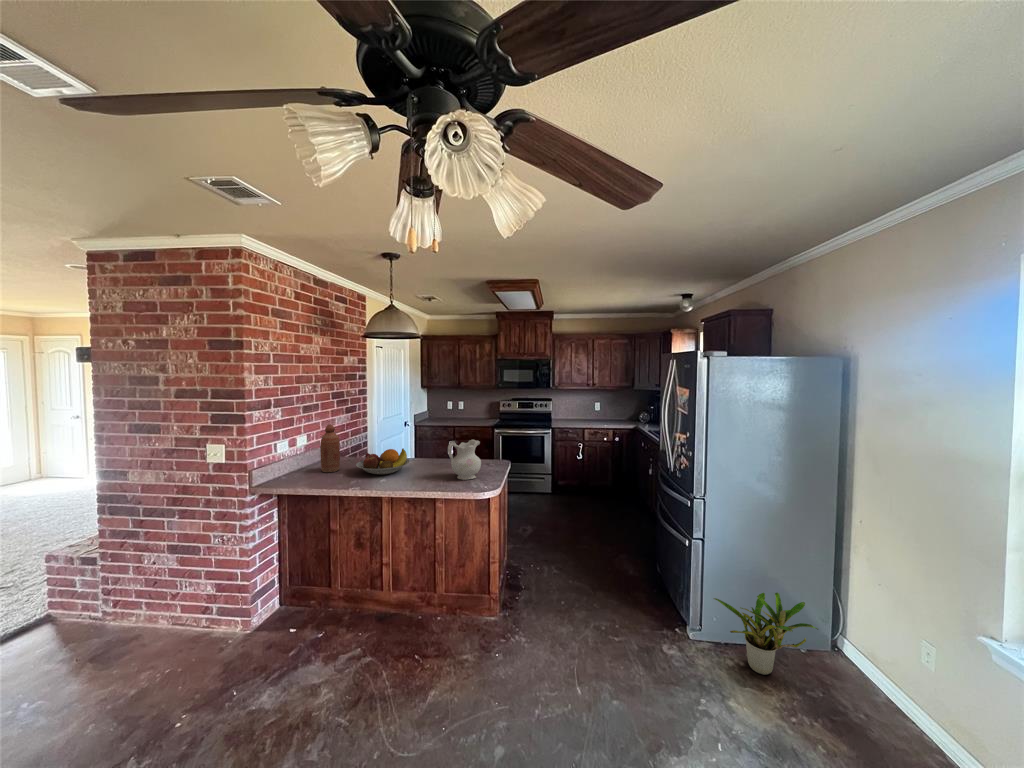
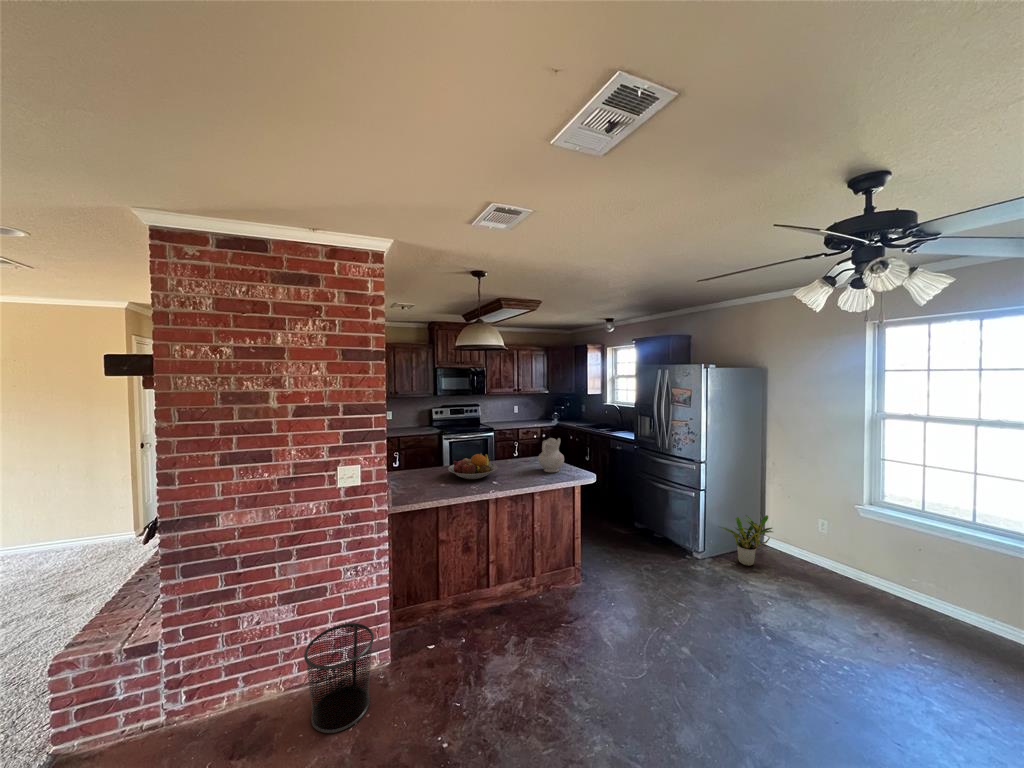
bottle: present [320,424,340,472] -> none [412,435,430,485]
waste bin: none [143,583,215,672] -> present [304,623,374,733]

